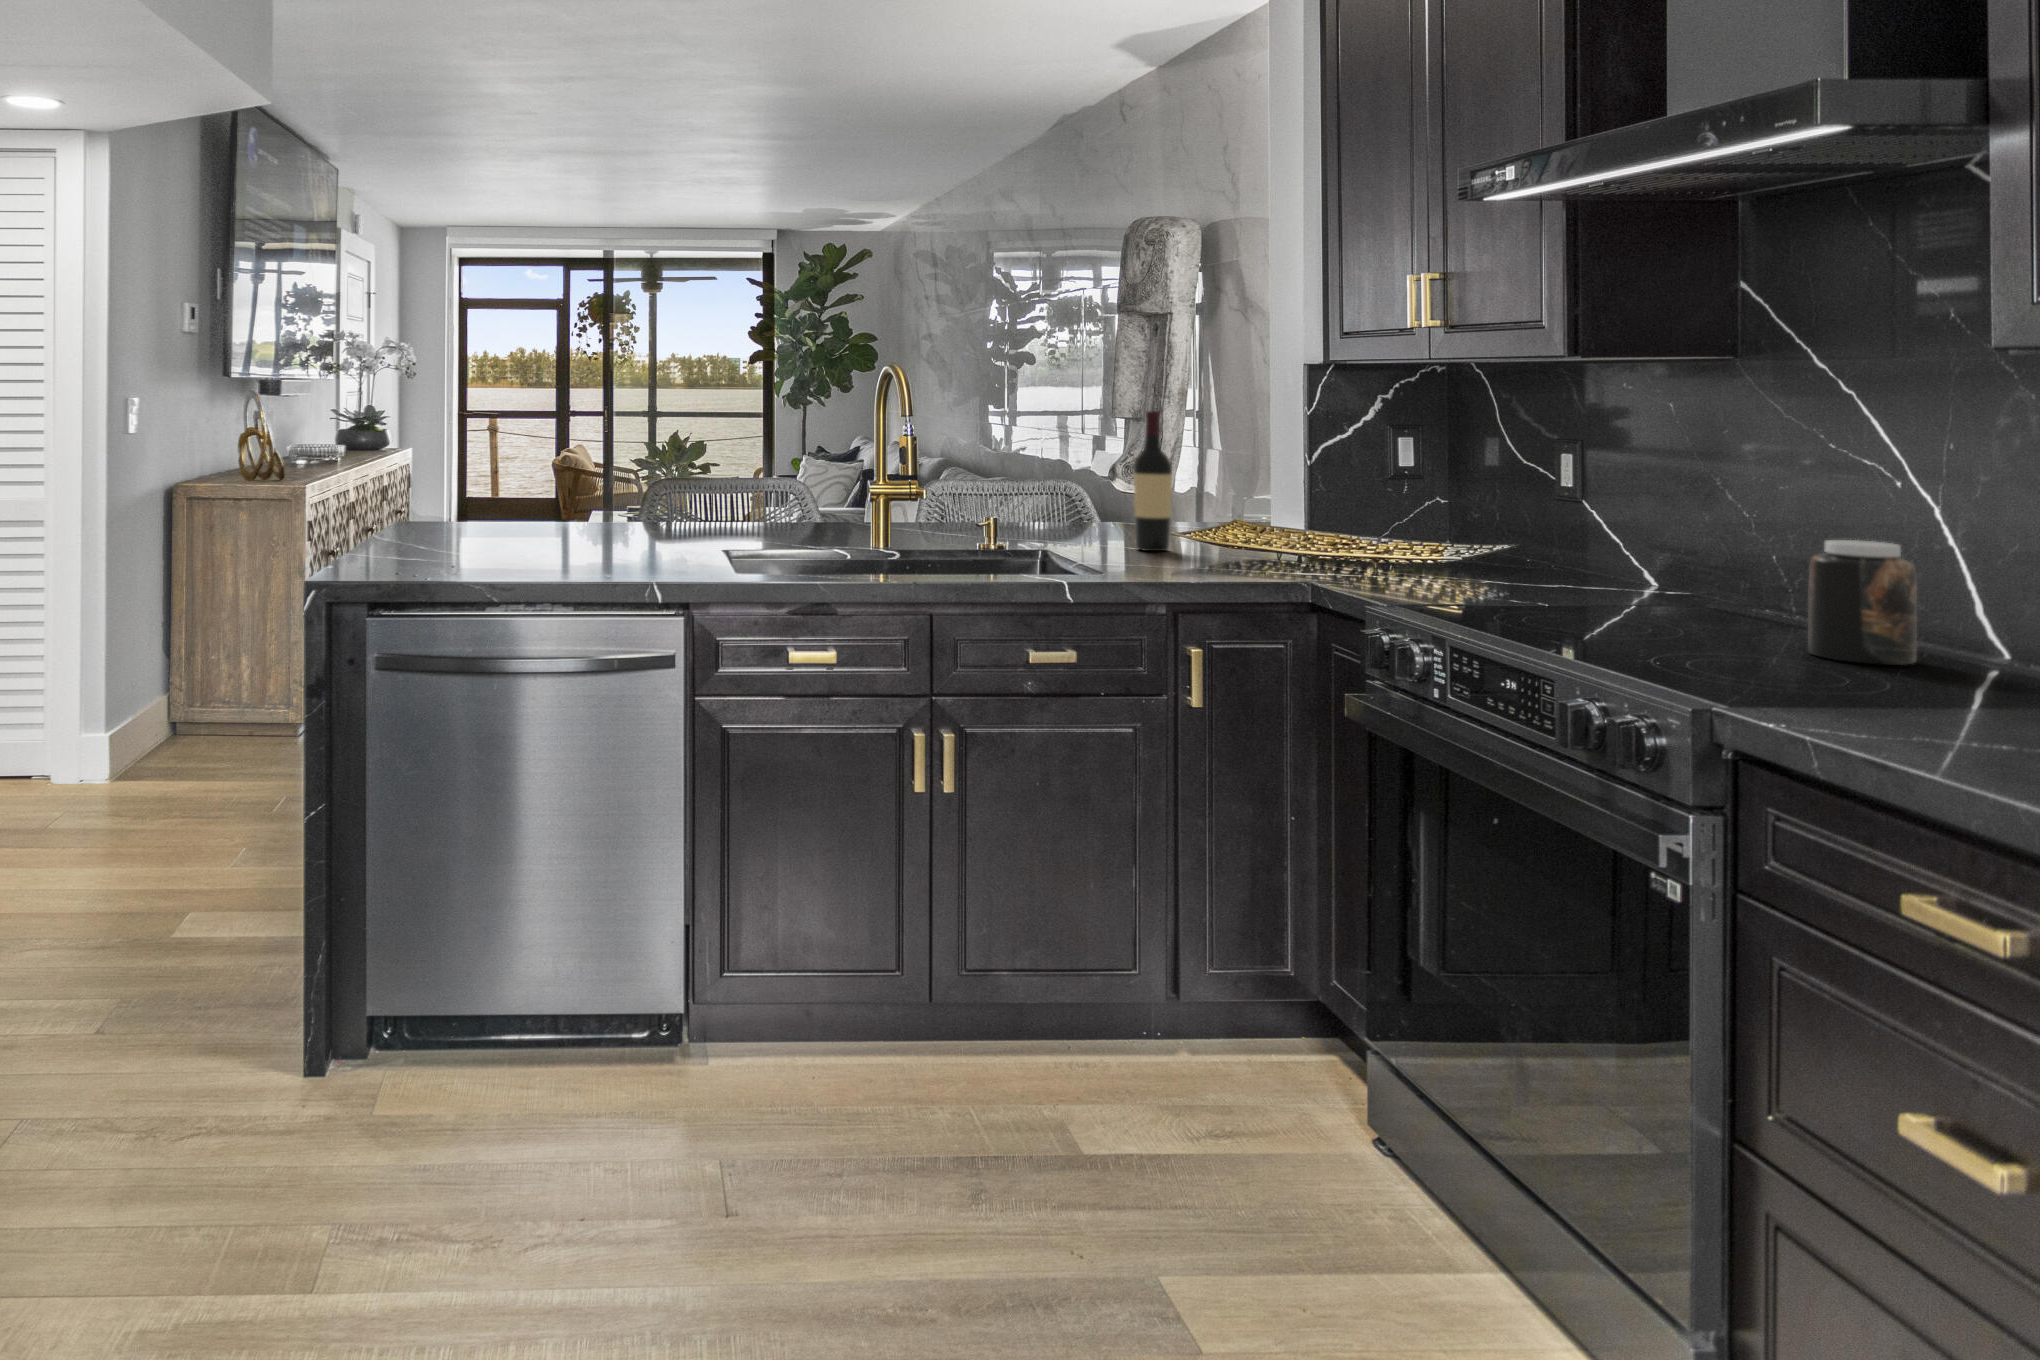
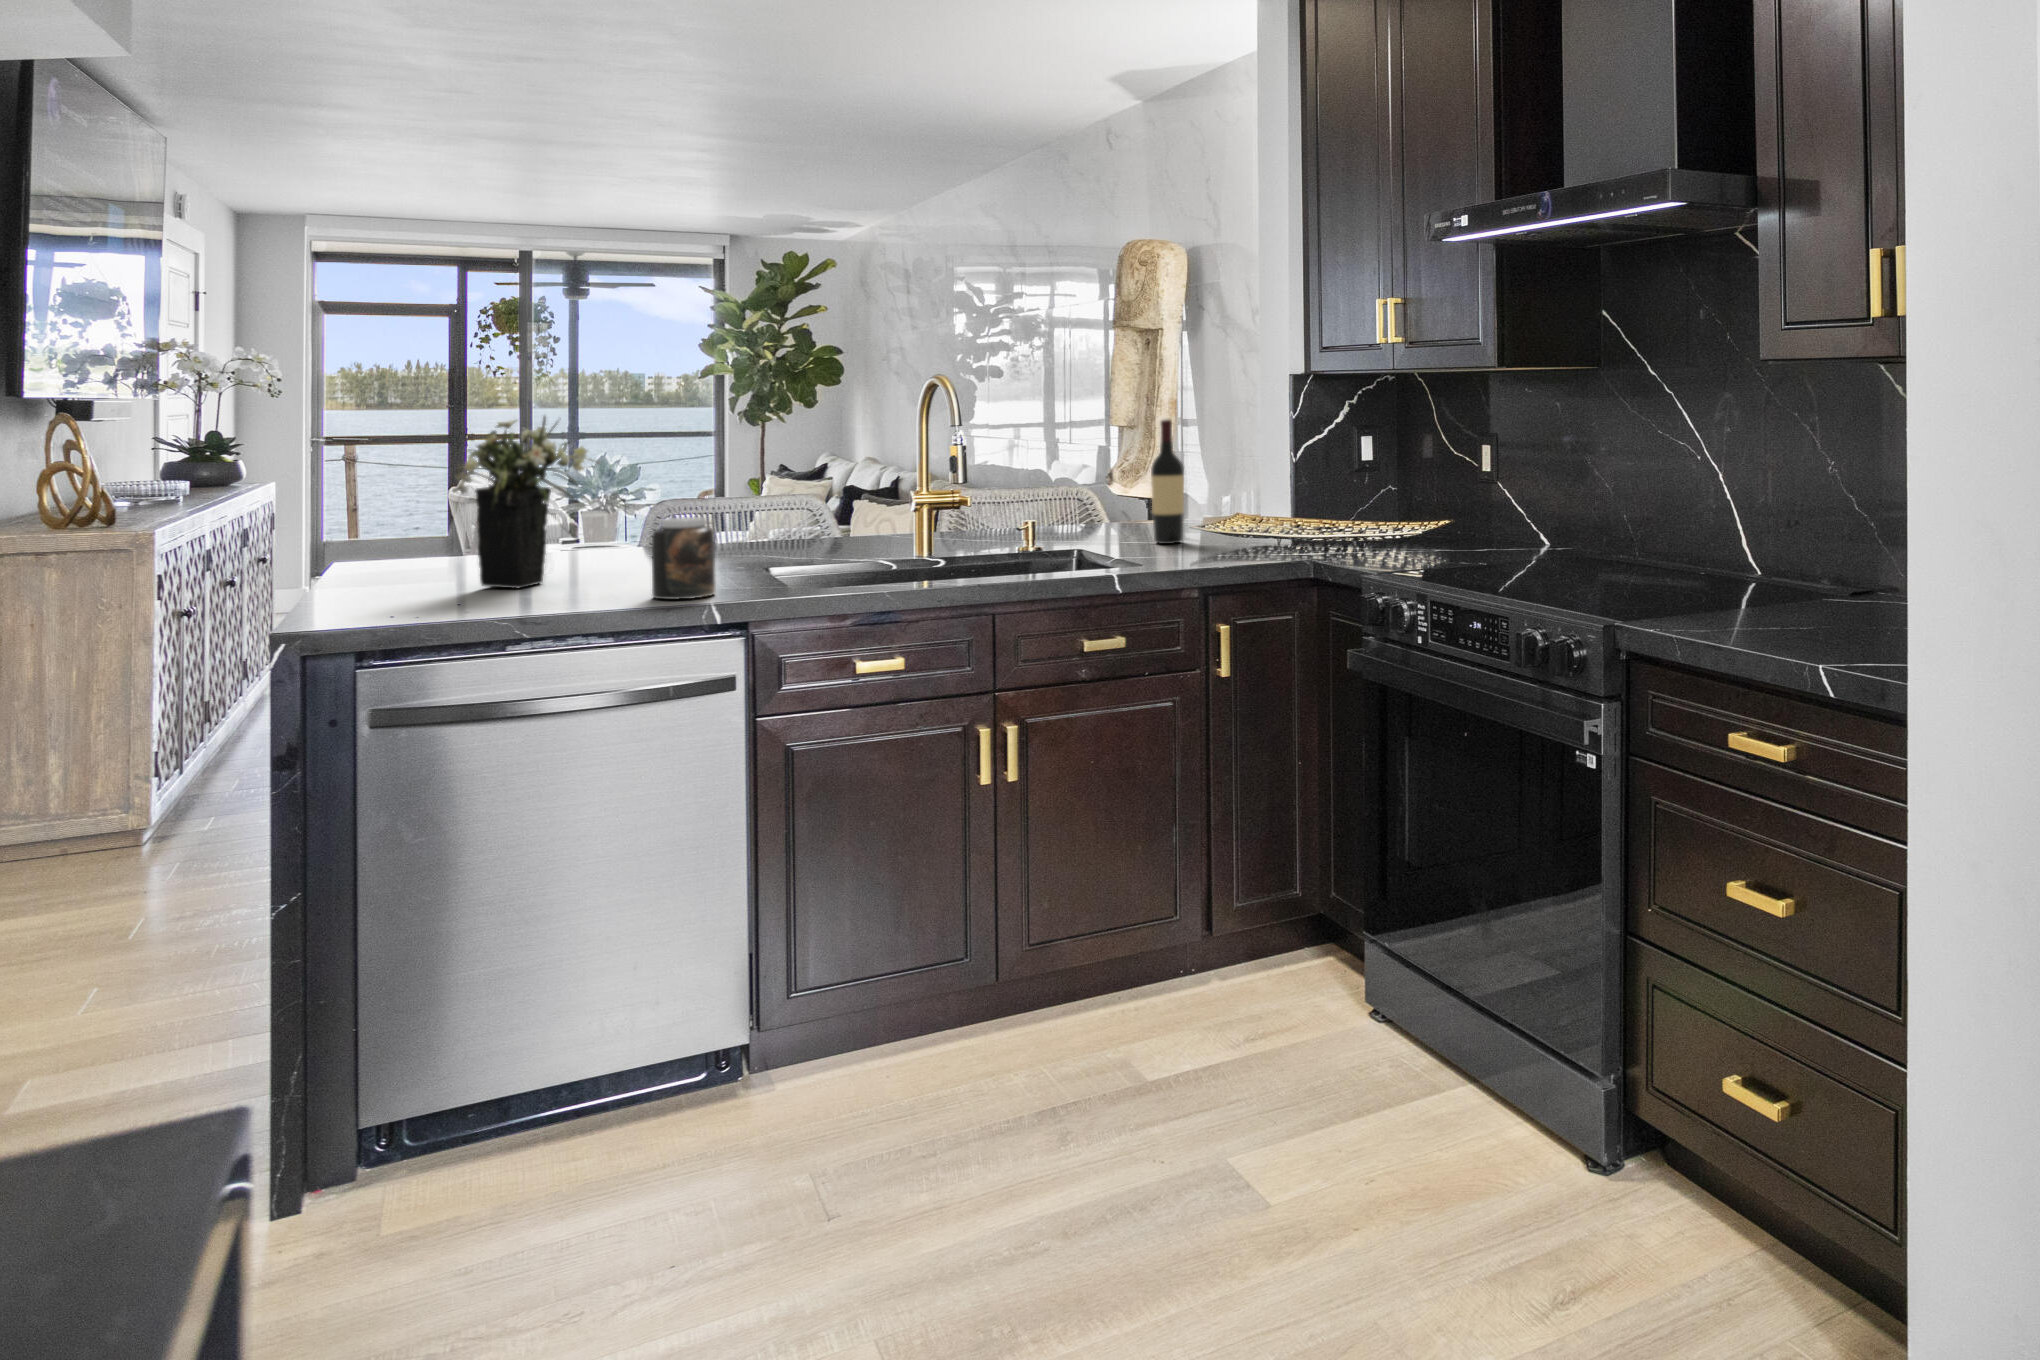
flower arrangement: none [431,383,567,551] -> present [453,416,599,588]
jar: present [1808,540,1917,665] -> present [652,517,716,600]

